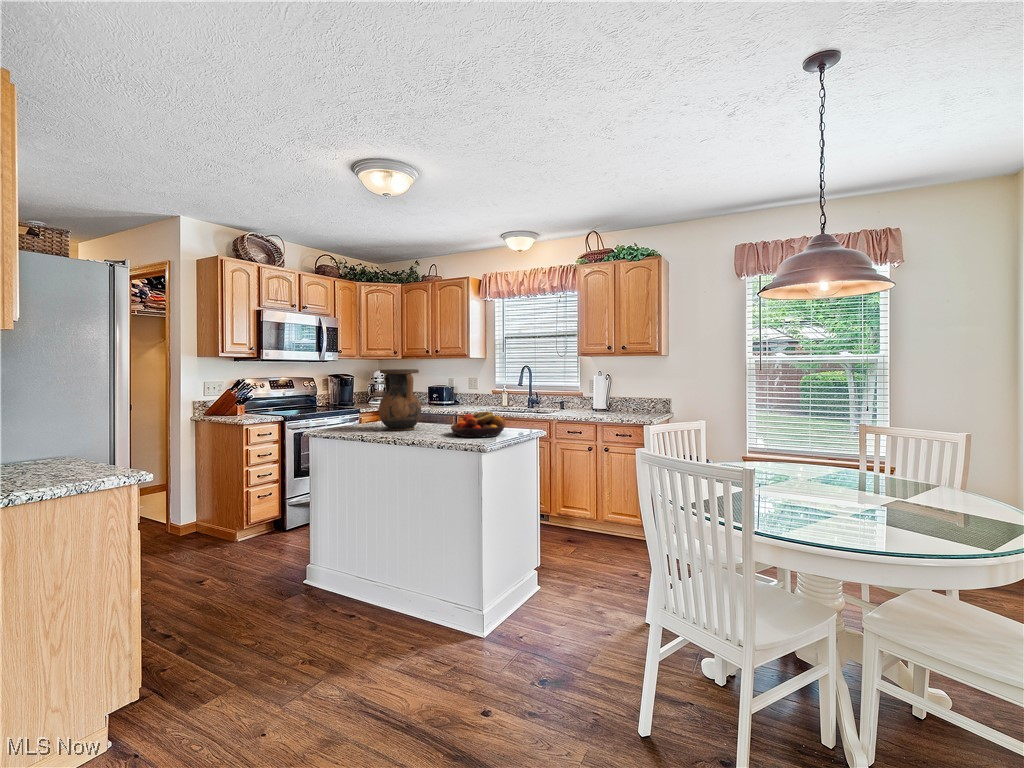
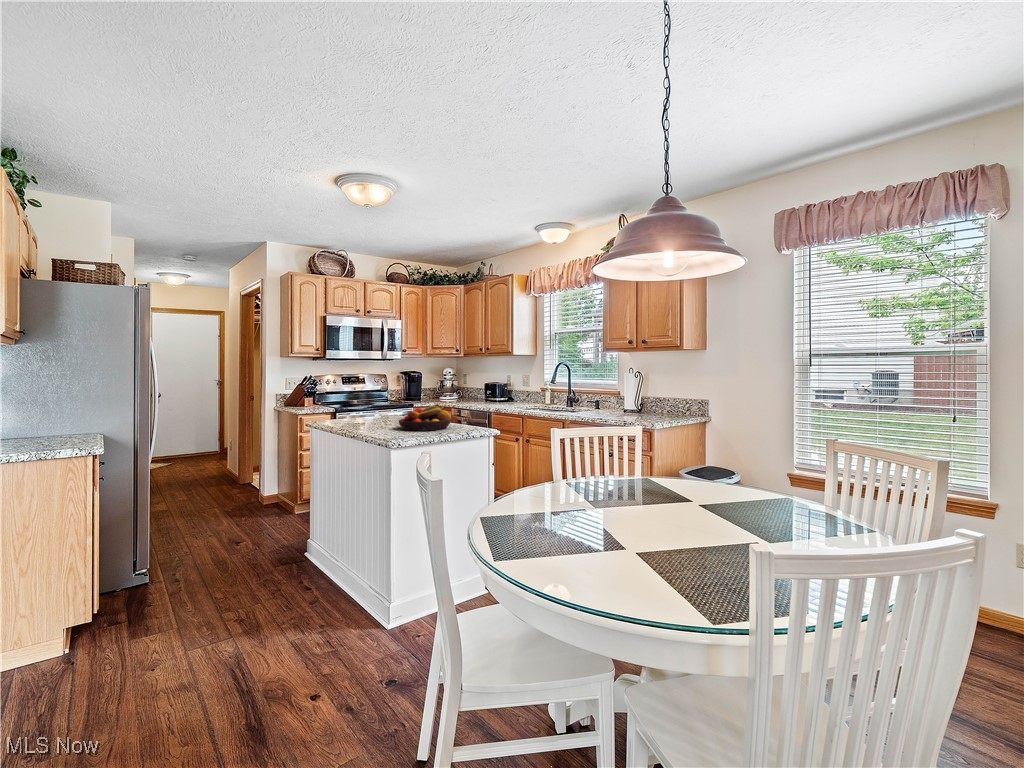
vase: present [379,369,421,431] -> none [357,365,397,422]

